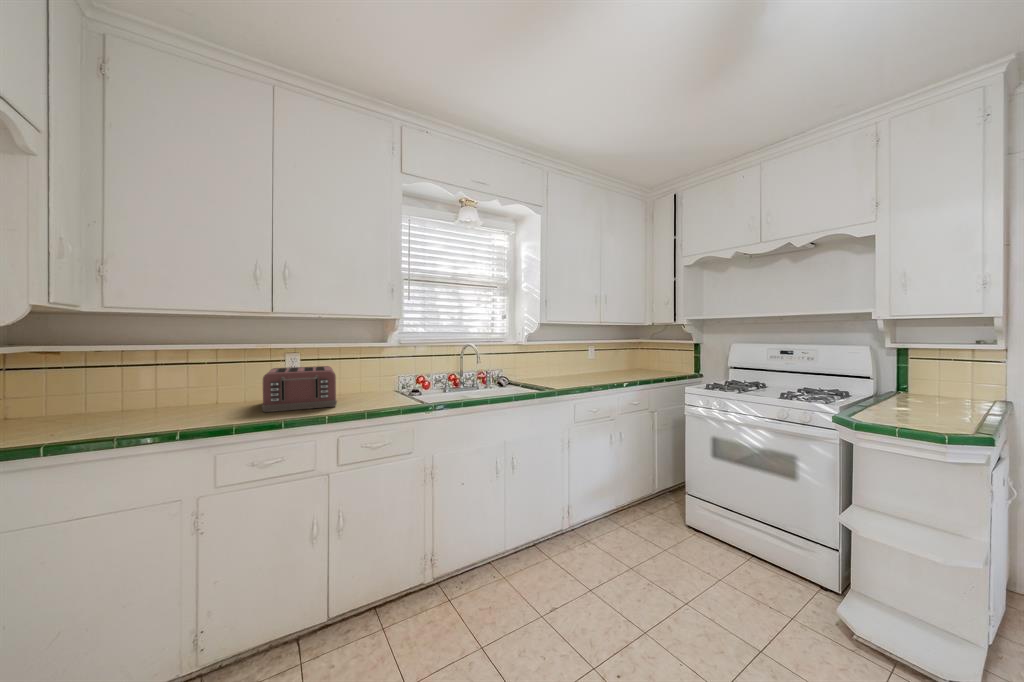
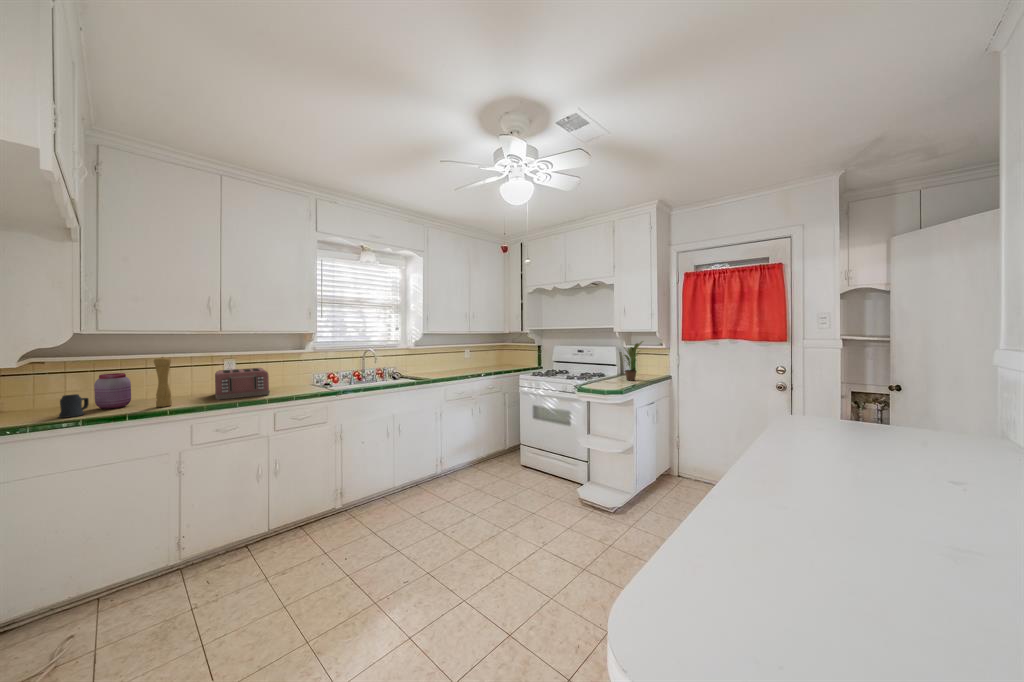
potted plant: none [892,335,965,406] -> present [624,341,643,381]
pepper mill: none [174,346,200,422] -> present [154,357,172,407]
jar: none [101,369,152,421] -> present [94,373,131,409]
mug: none [36,399,84,436] -> present [59,394,89,418]

